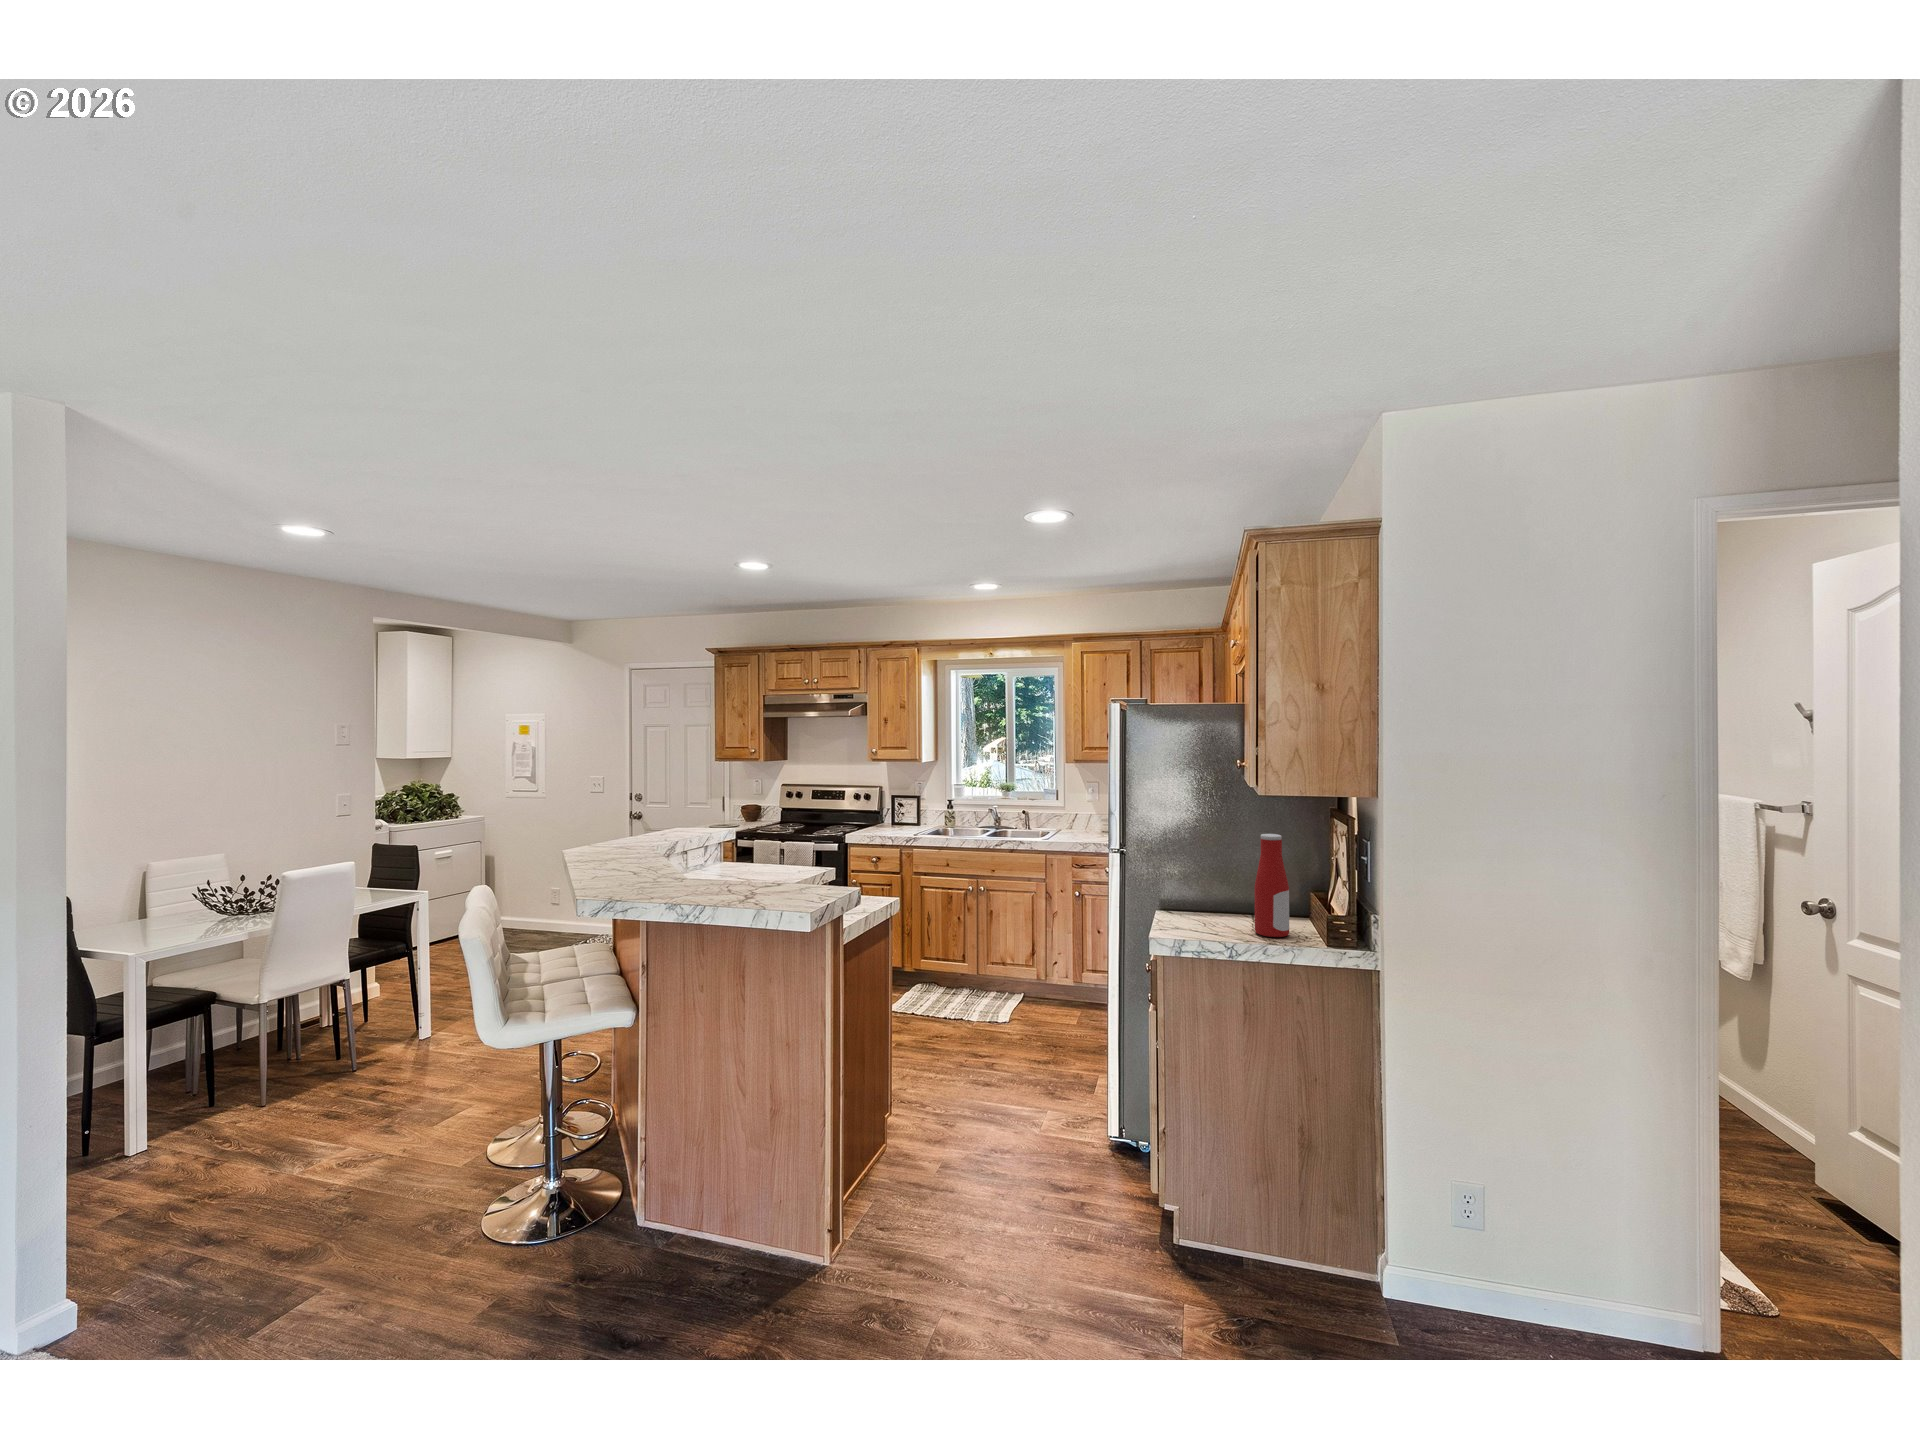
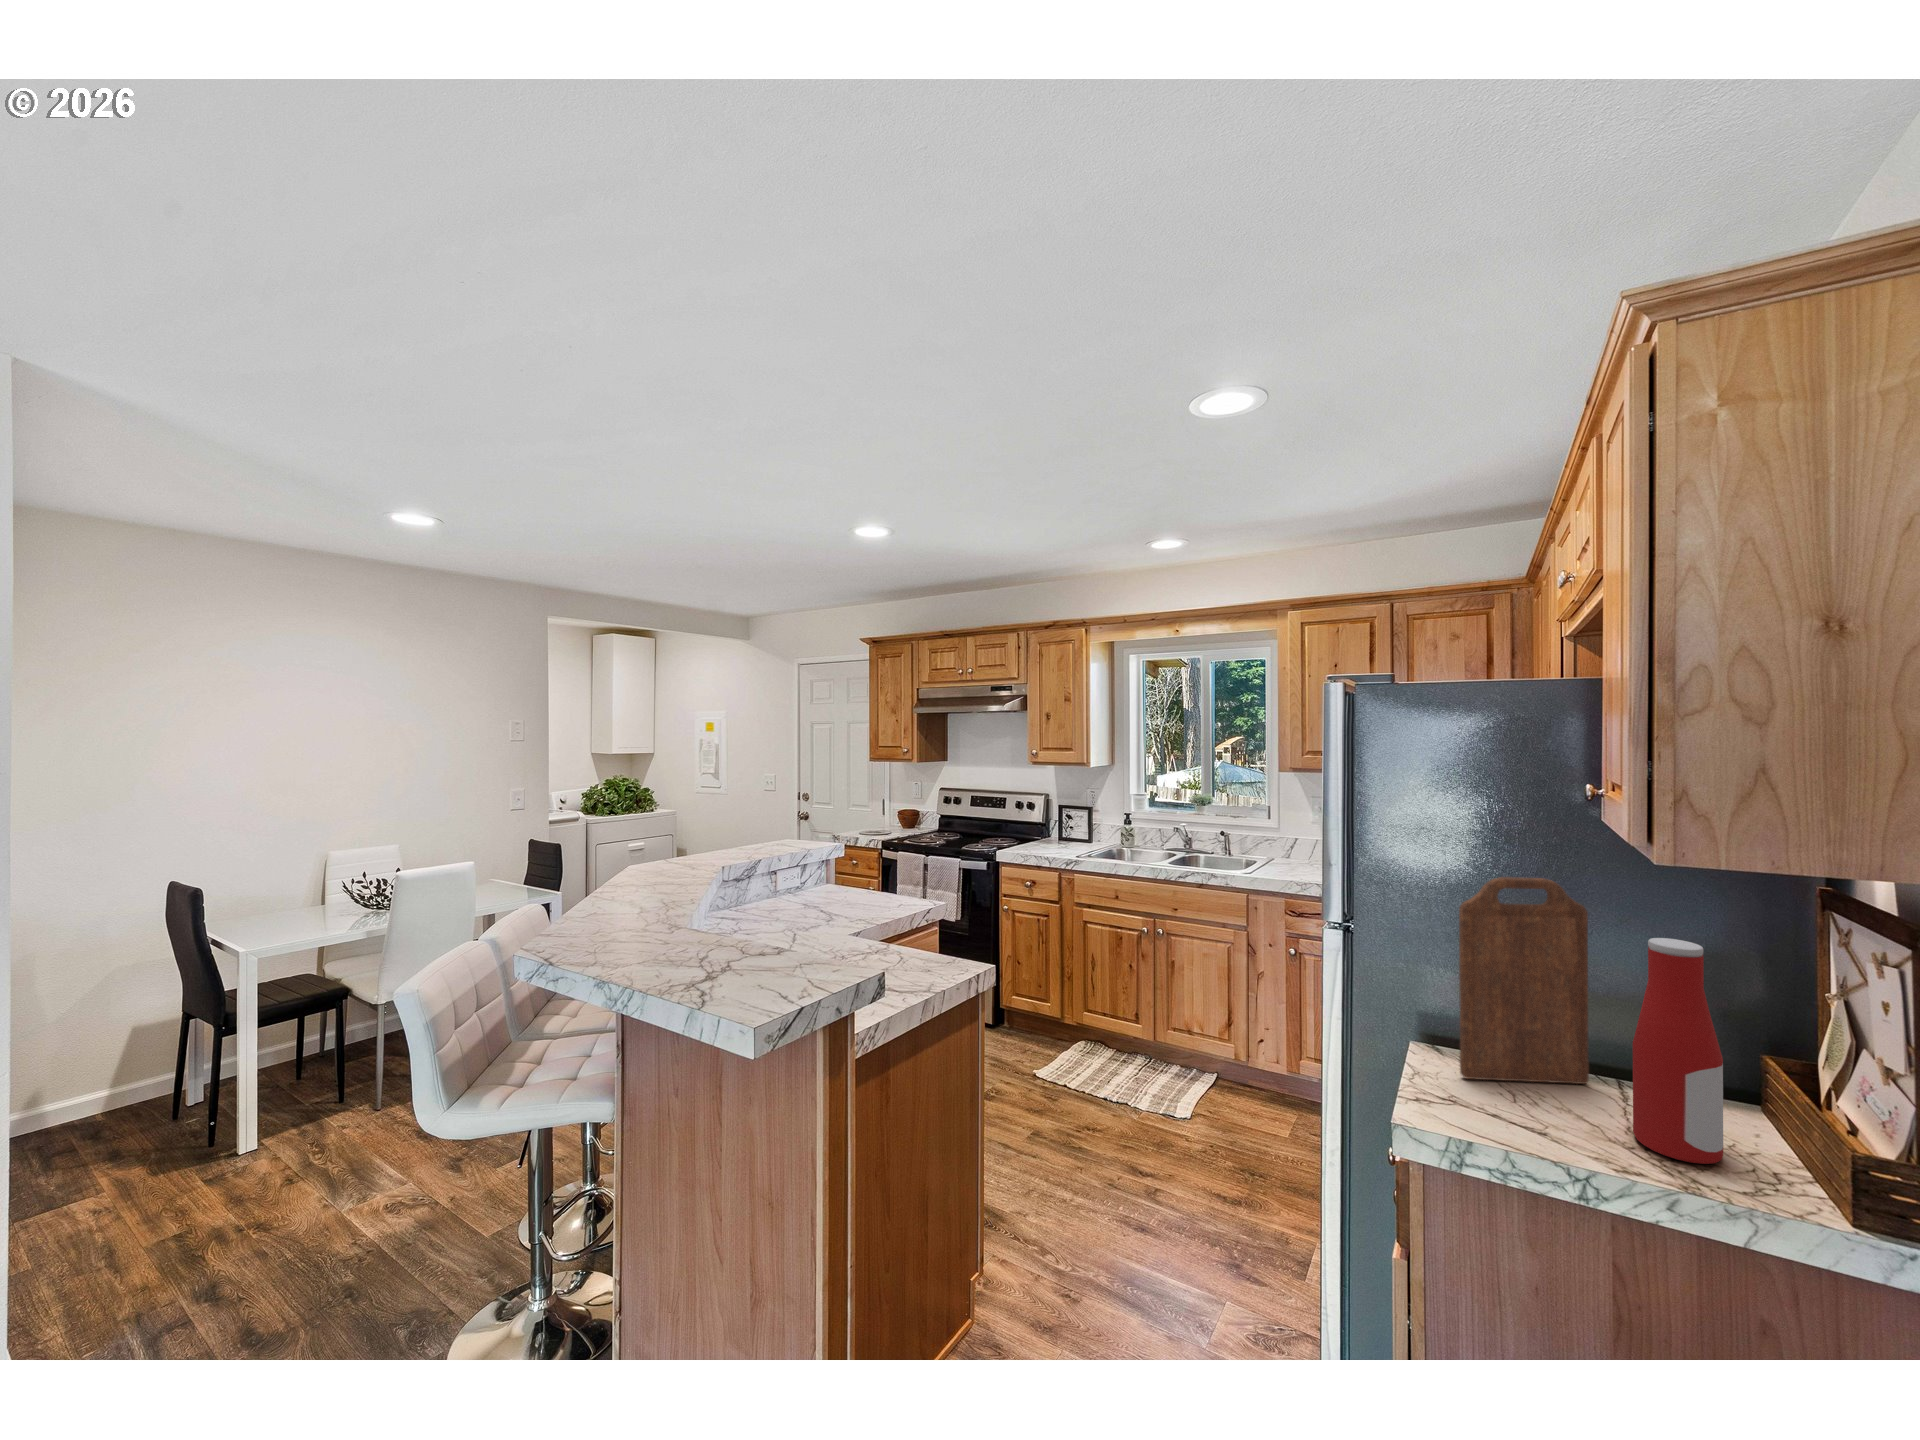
cutting board: none [1180,811,1240,920] -> present [1459,877,1589,1084]

